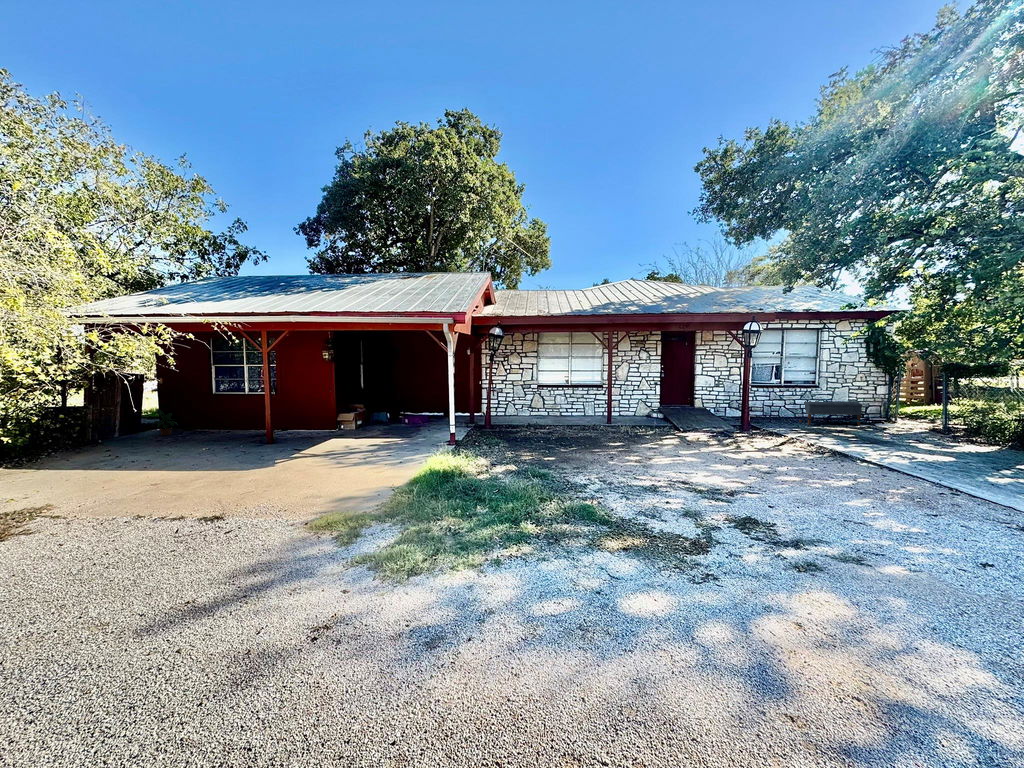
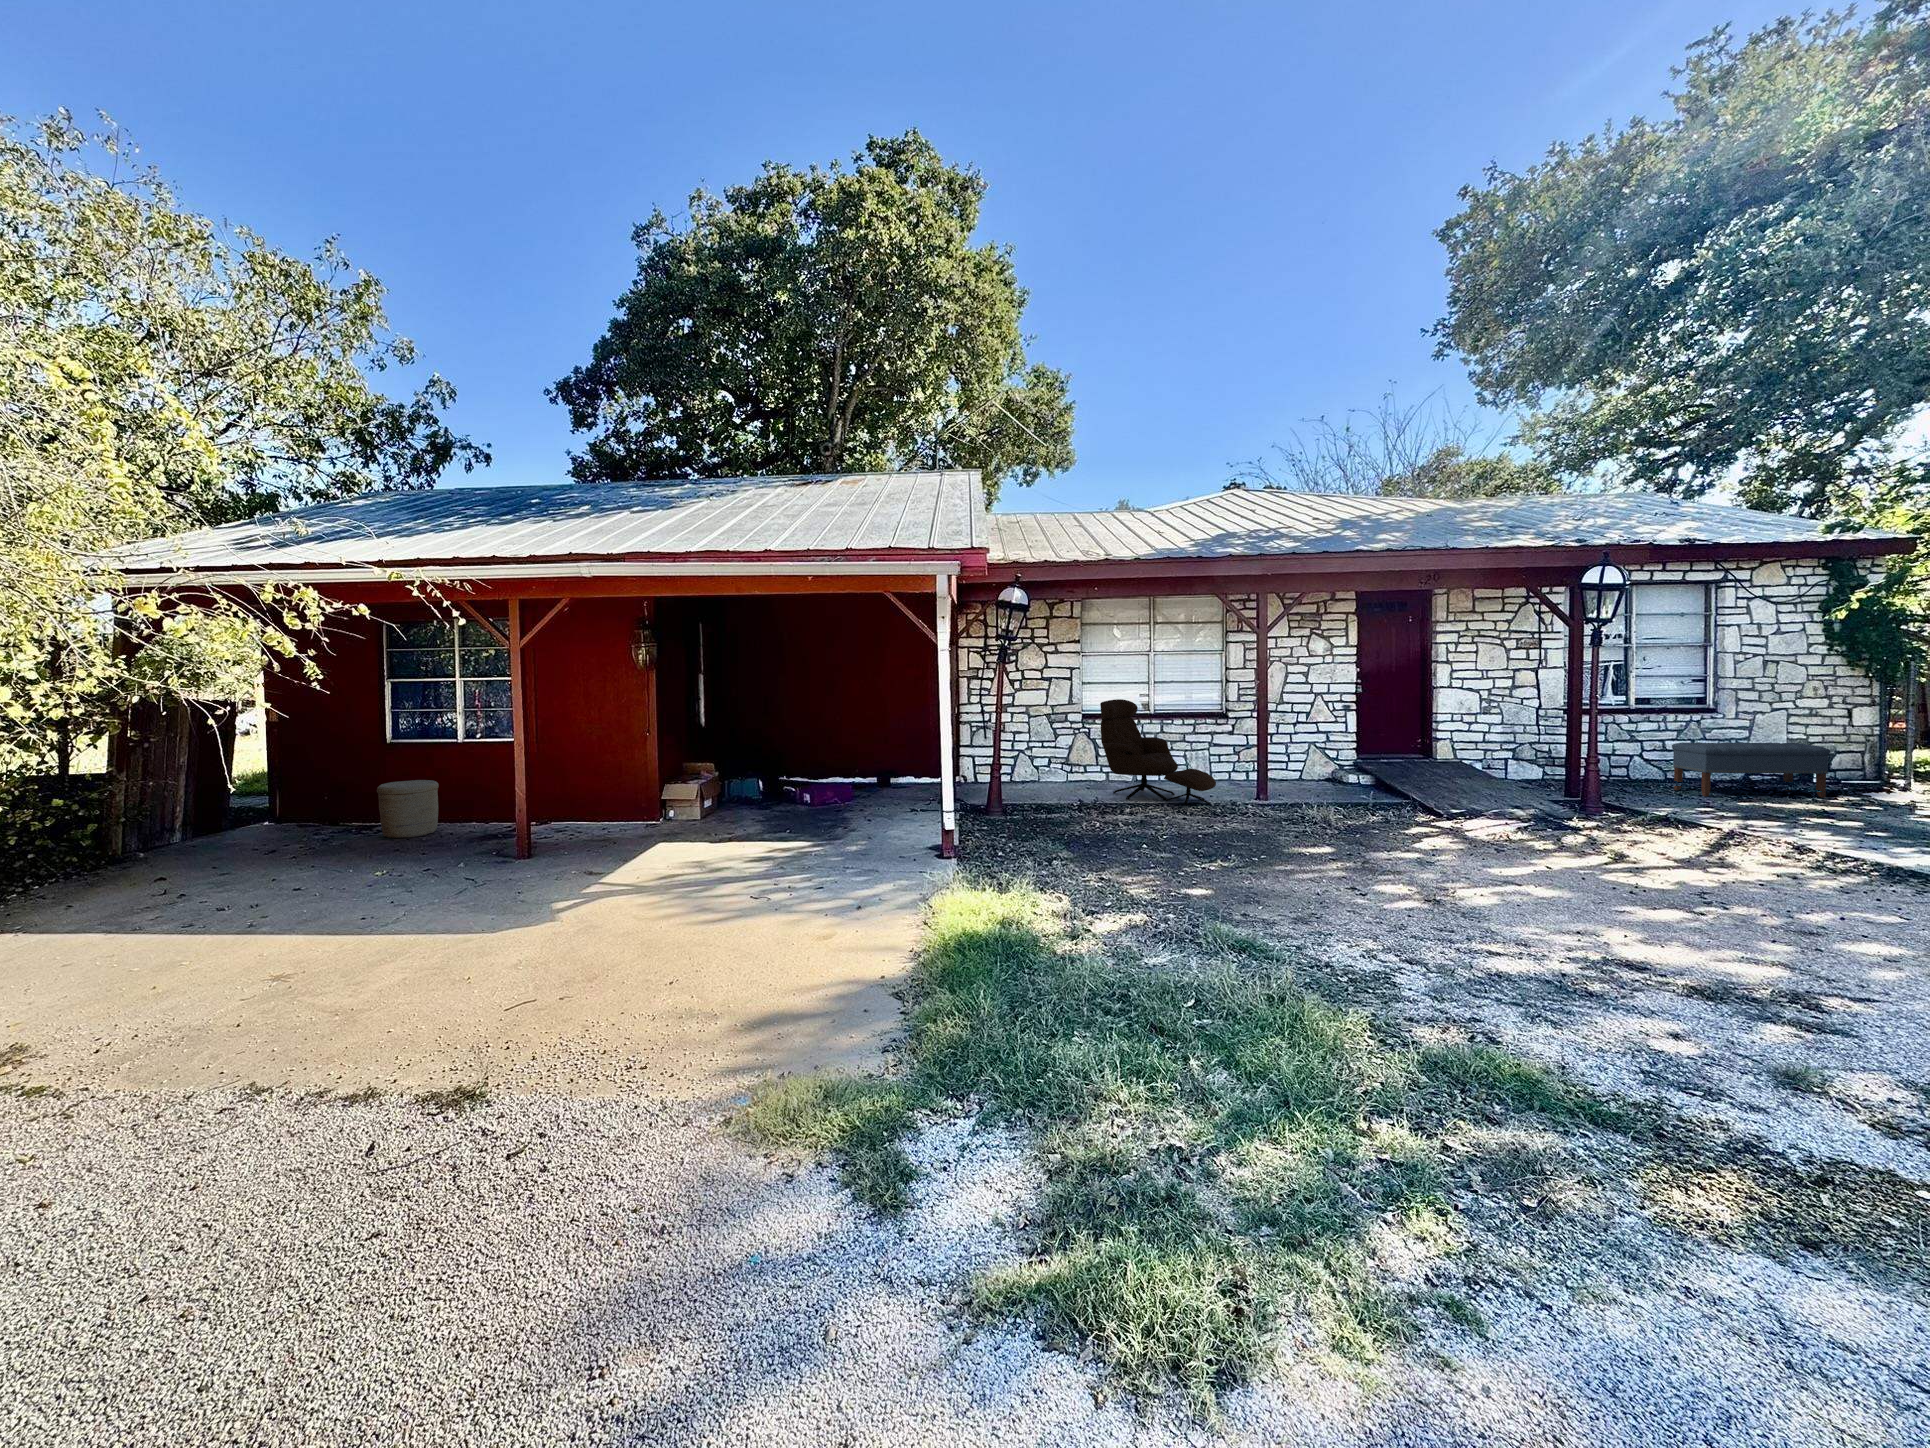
lounge chair: none [542,379,591,427] -> present [1100,699,1216,806]
potted plant: present [153,409,178,435] -> none [254,777,316,835]
woven basket: none [205,411,234,437] -> present [377,780,439,838]

